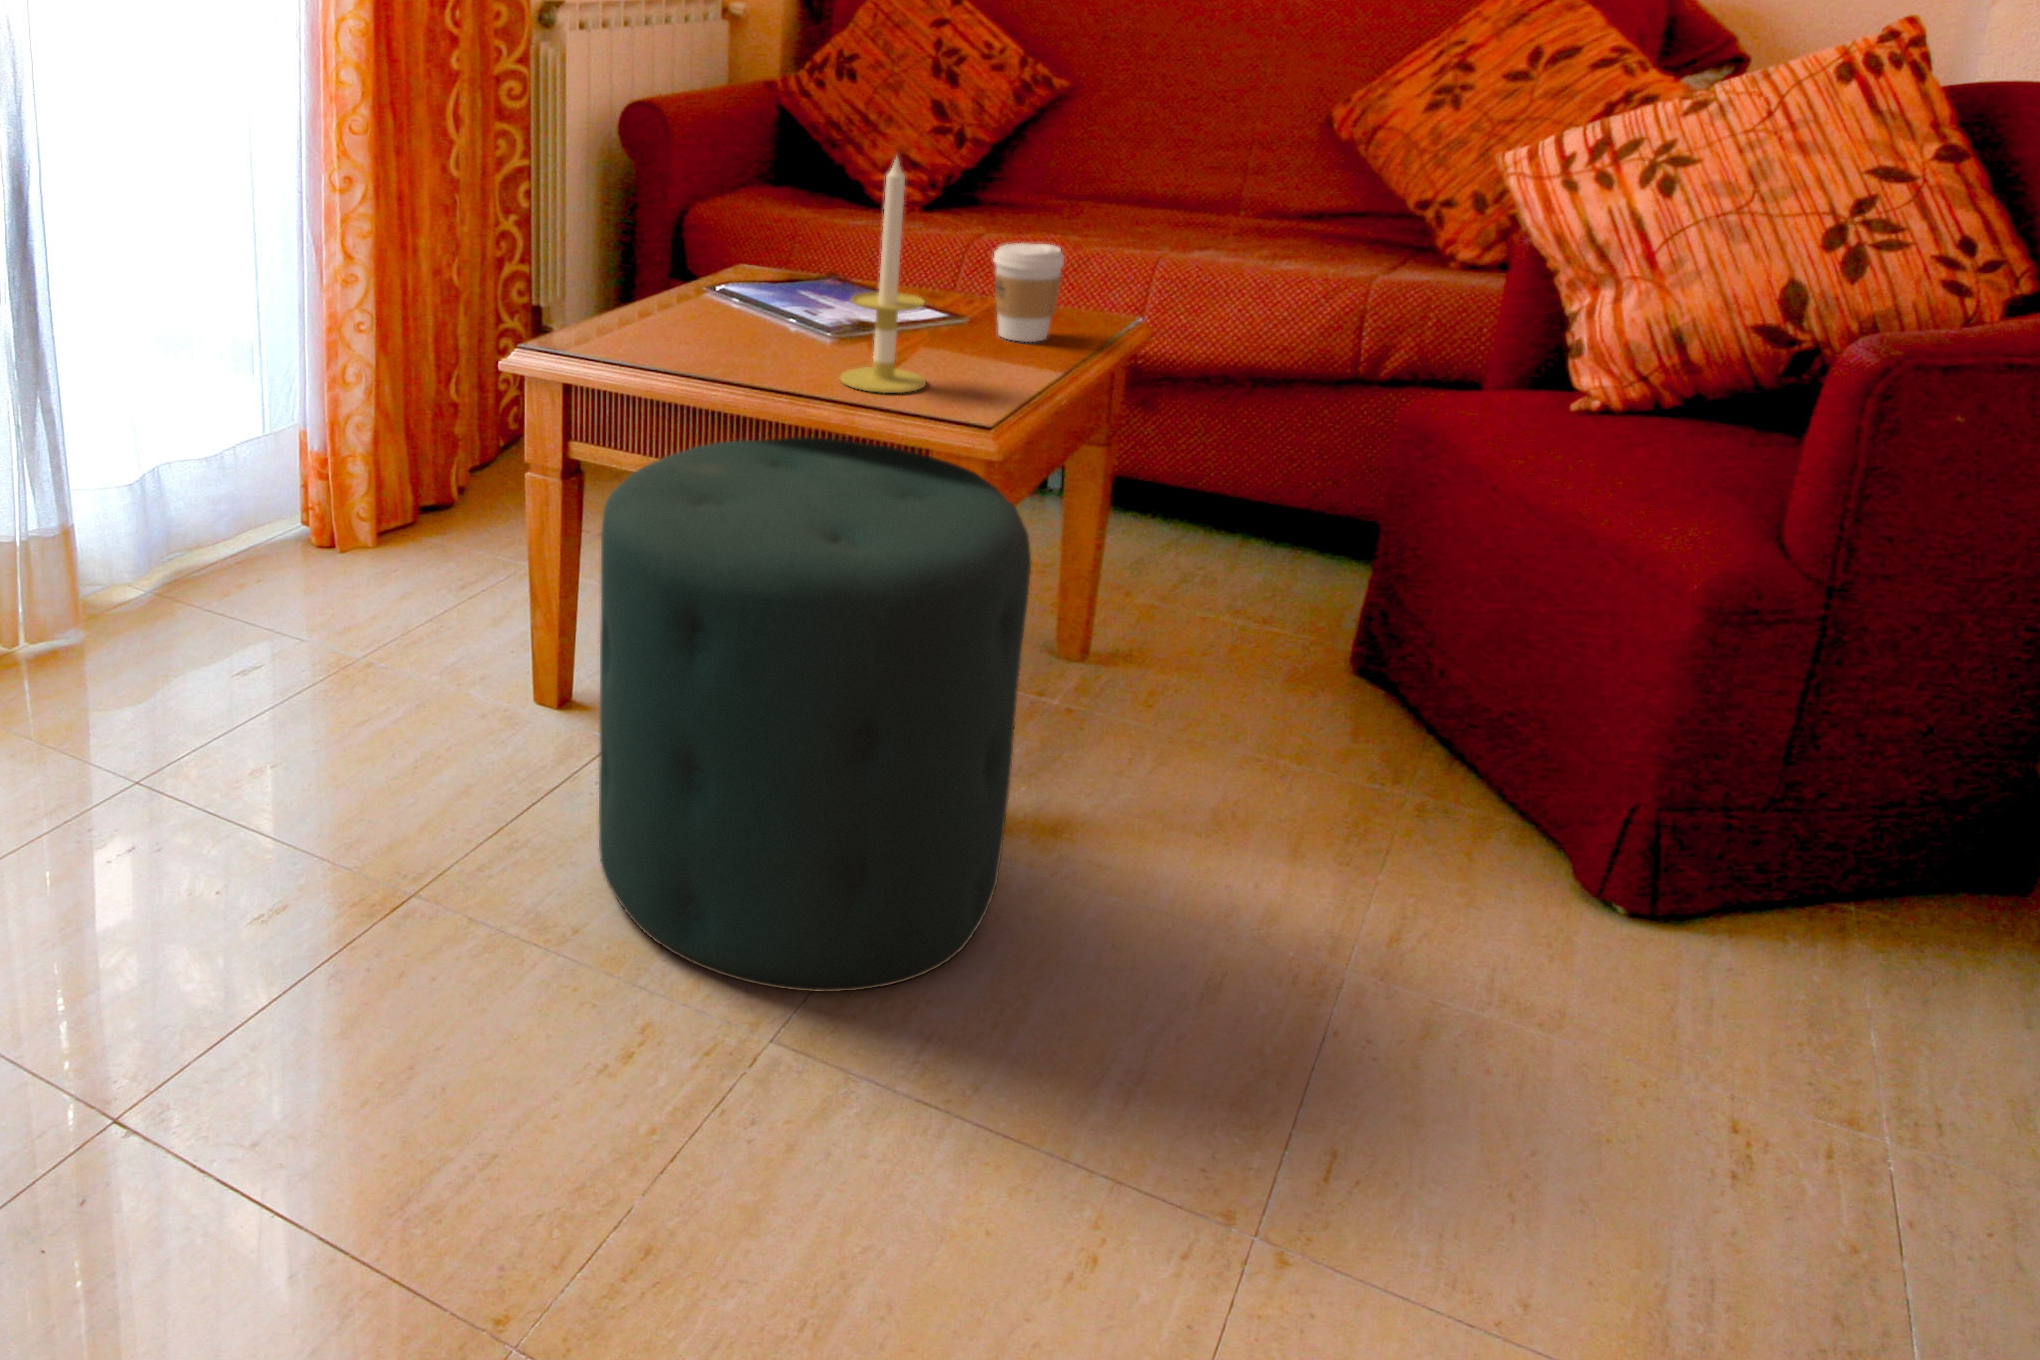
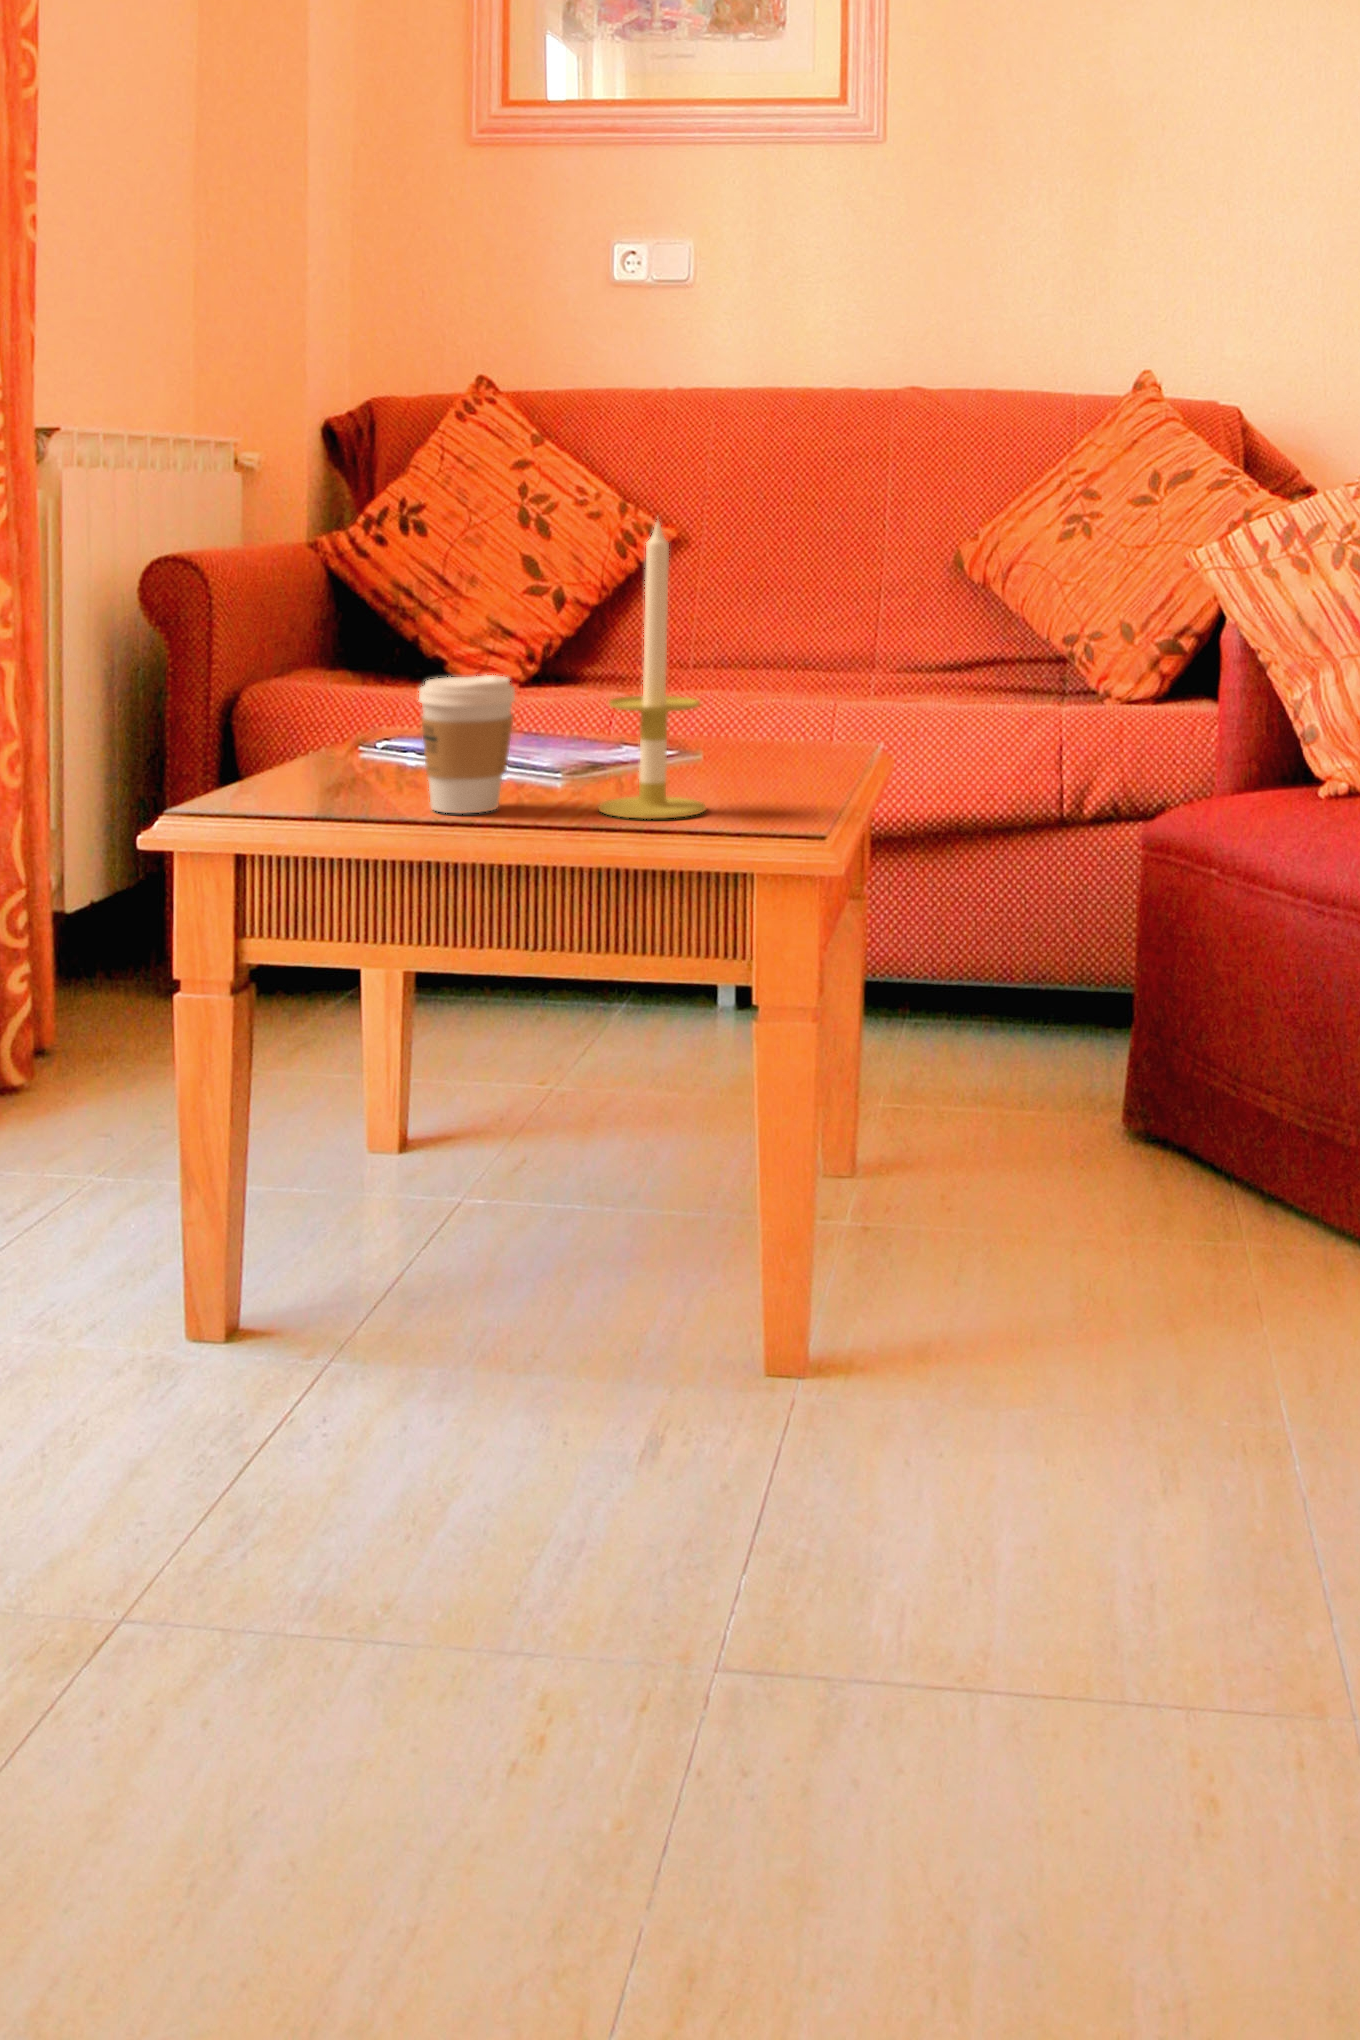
coffee cup: present [994,243,1064,342] -> present [419,675,515,813]
ottoman: present [599,437,1032,992] -> none [347,877,918,1668]

